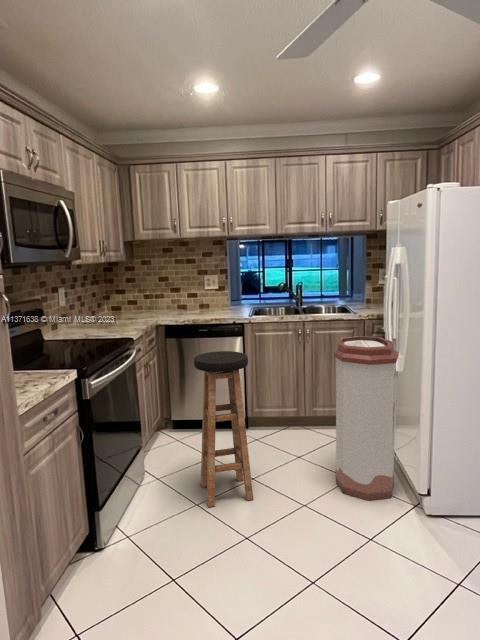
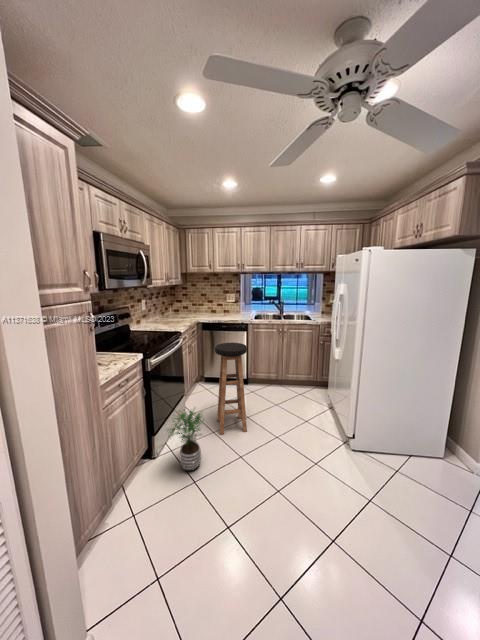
trash can: present [334,336,399,501] -> none [297,337,339,437]
potted plant: none [120,457,190,566] -> present [168,410,204,471]

